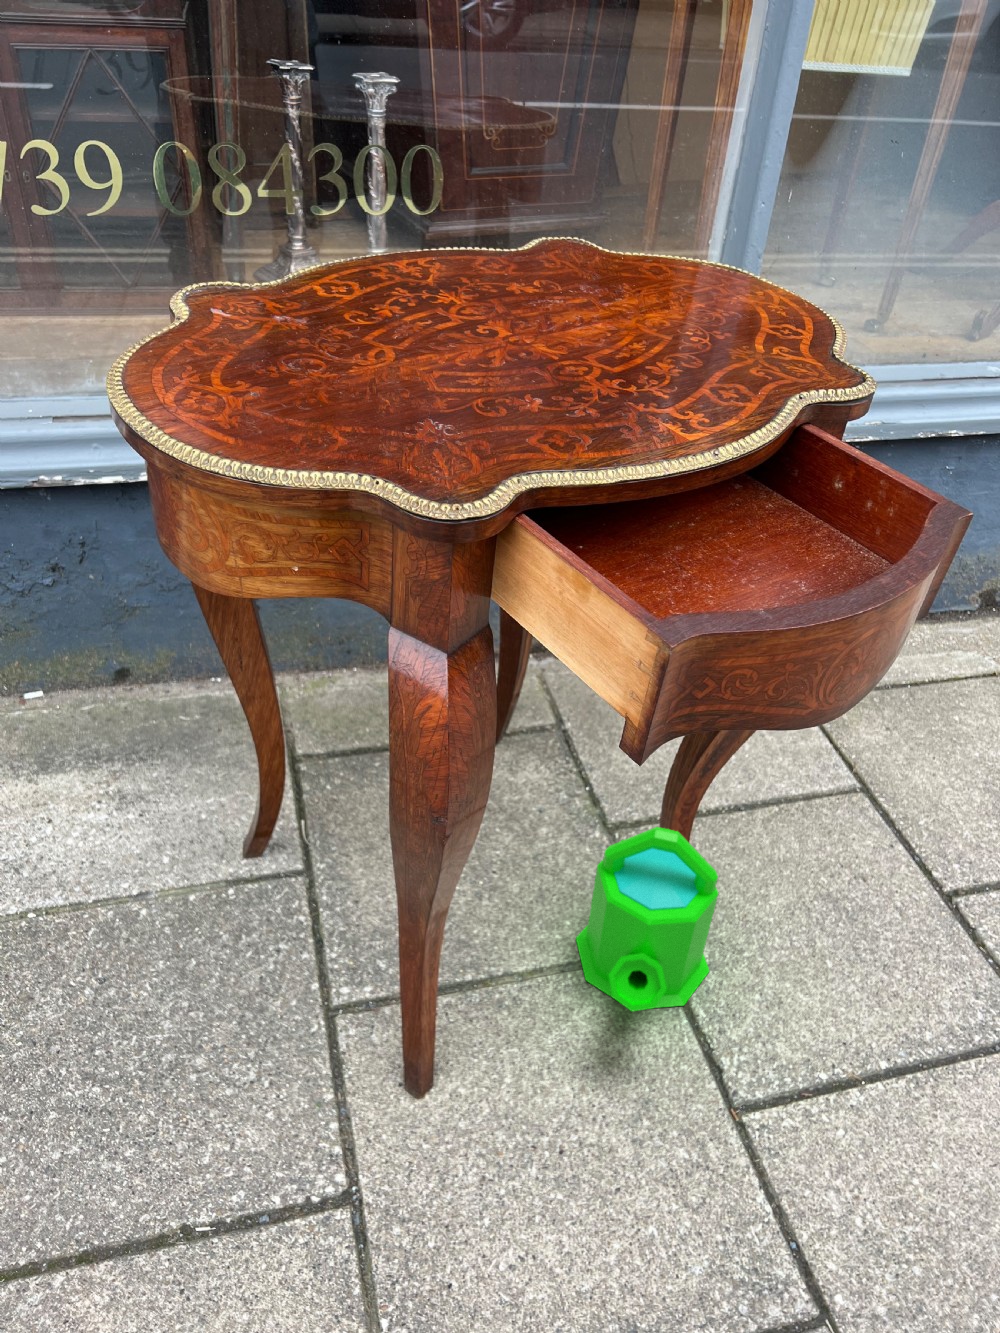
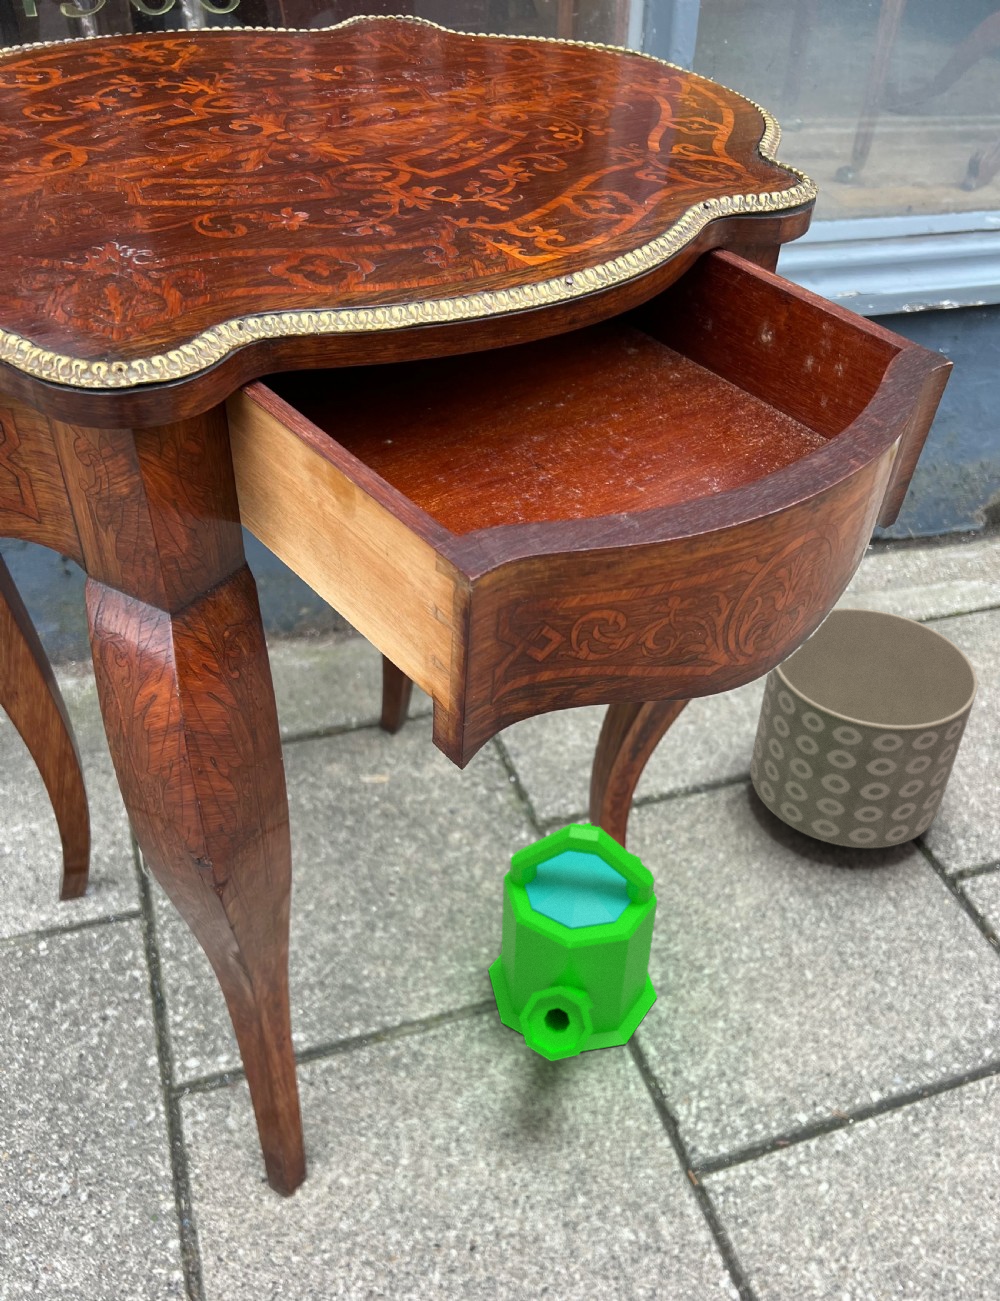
planter: none [789,673,982,868] -> present [750,608,978,848]

